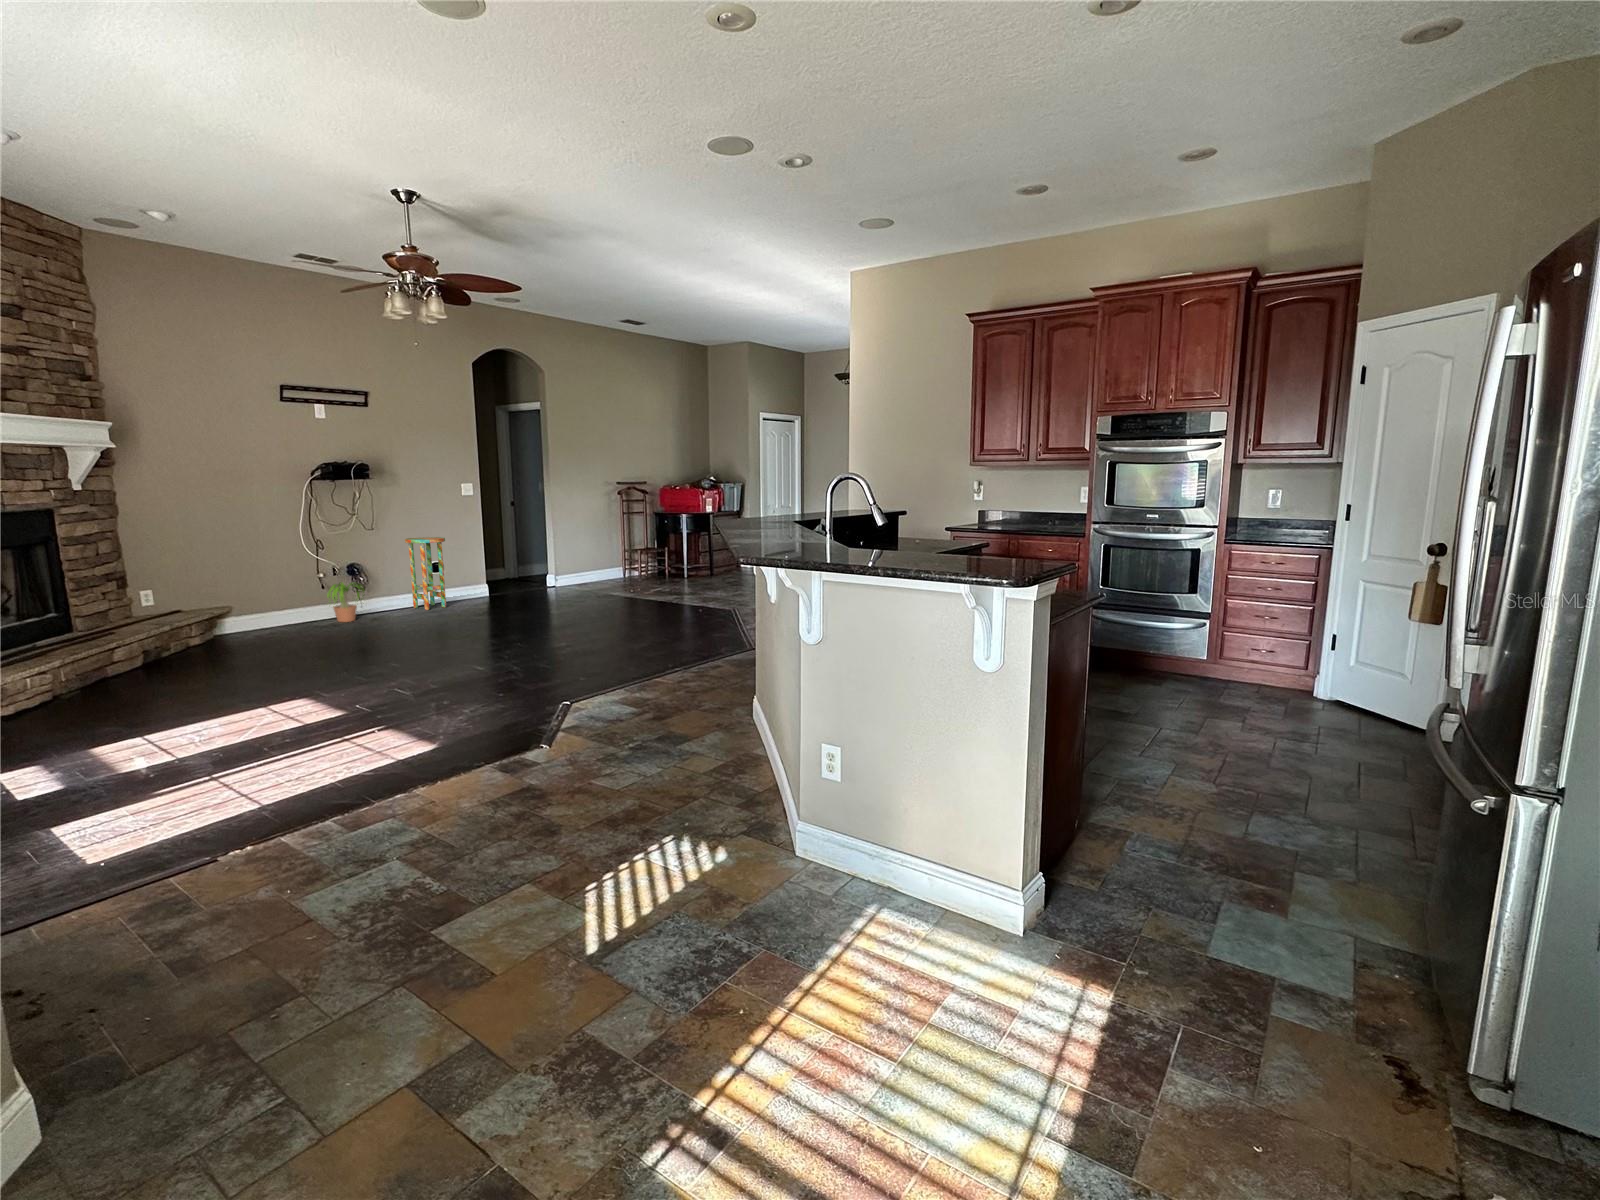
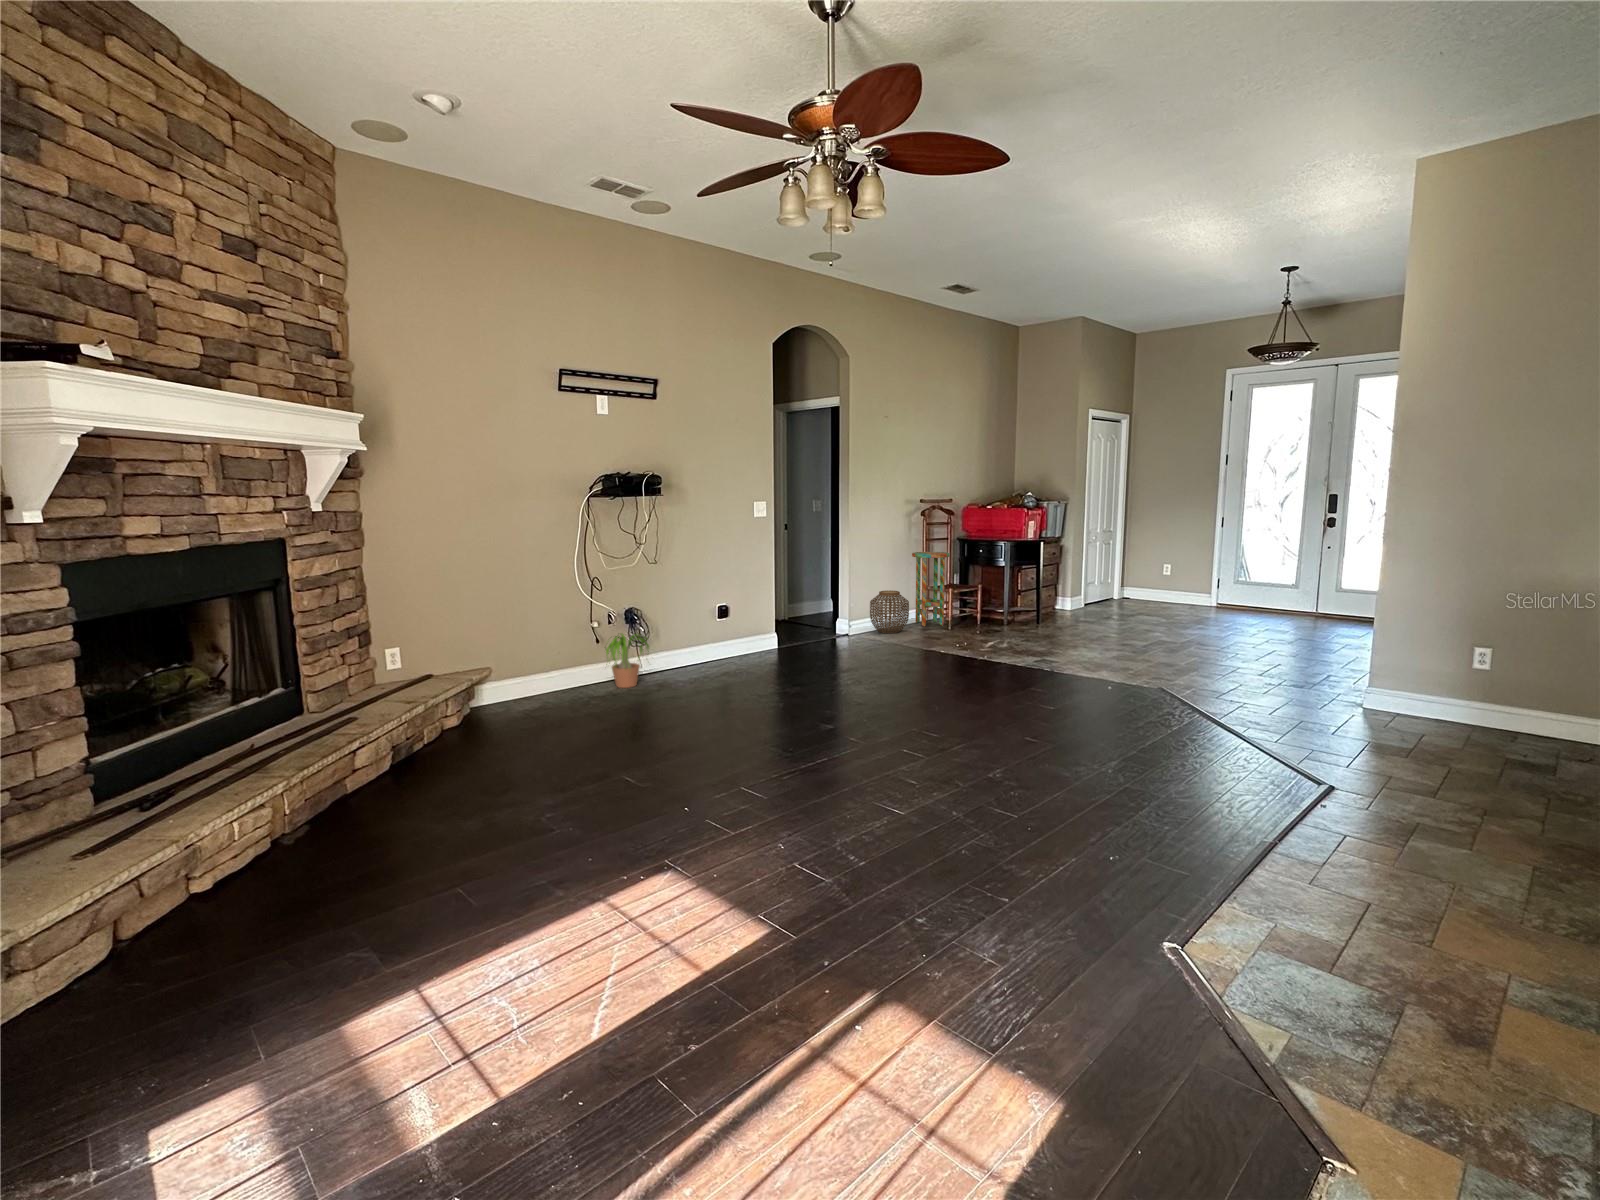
side table: present [405,537,446,610] -> present [912,552,950,626]
woven basket: none [572,553,603,586] -> present [870,590,909,633]

